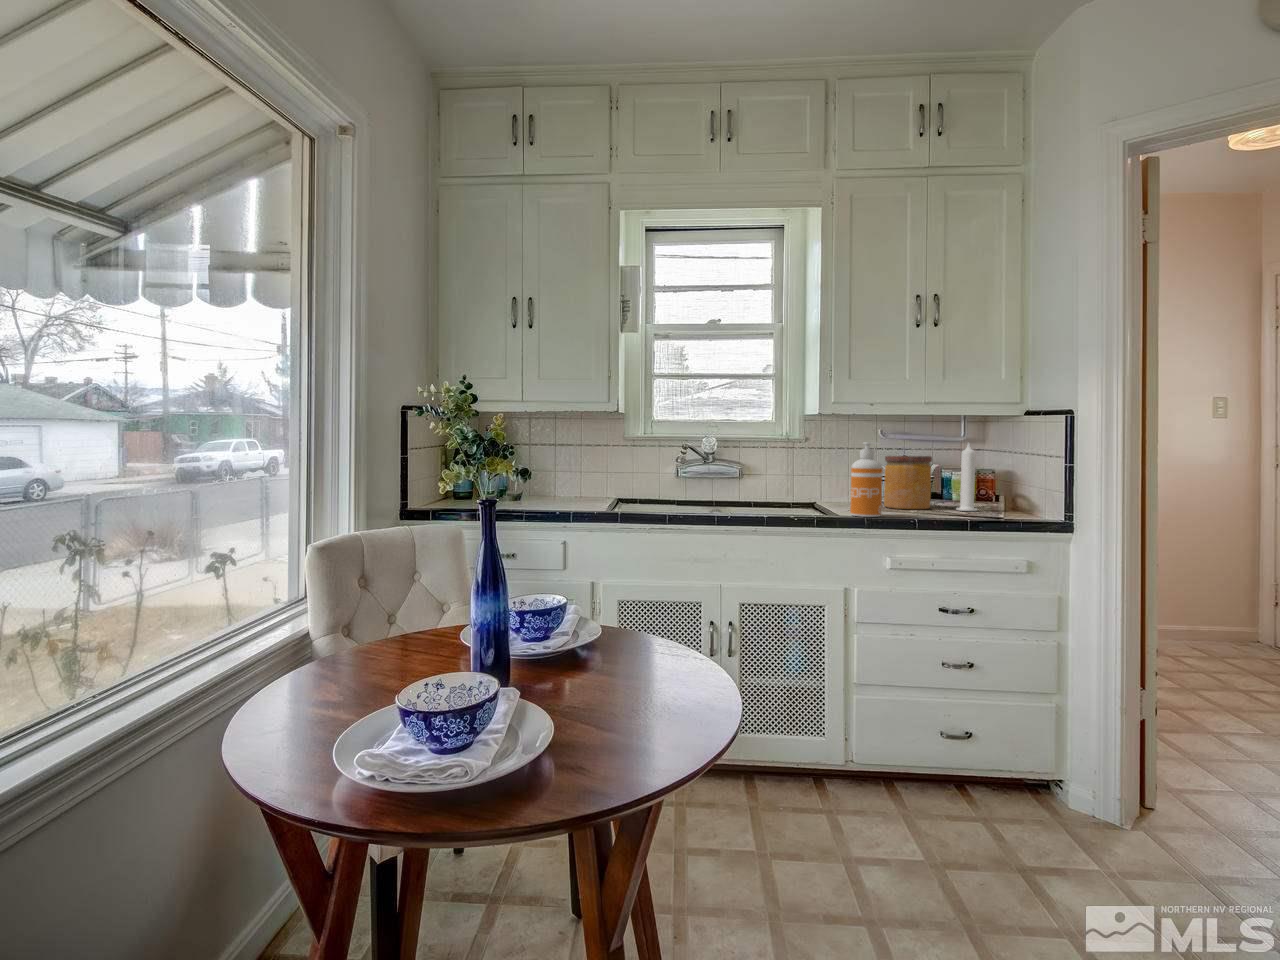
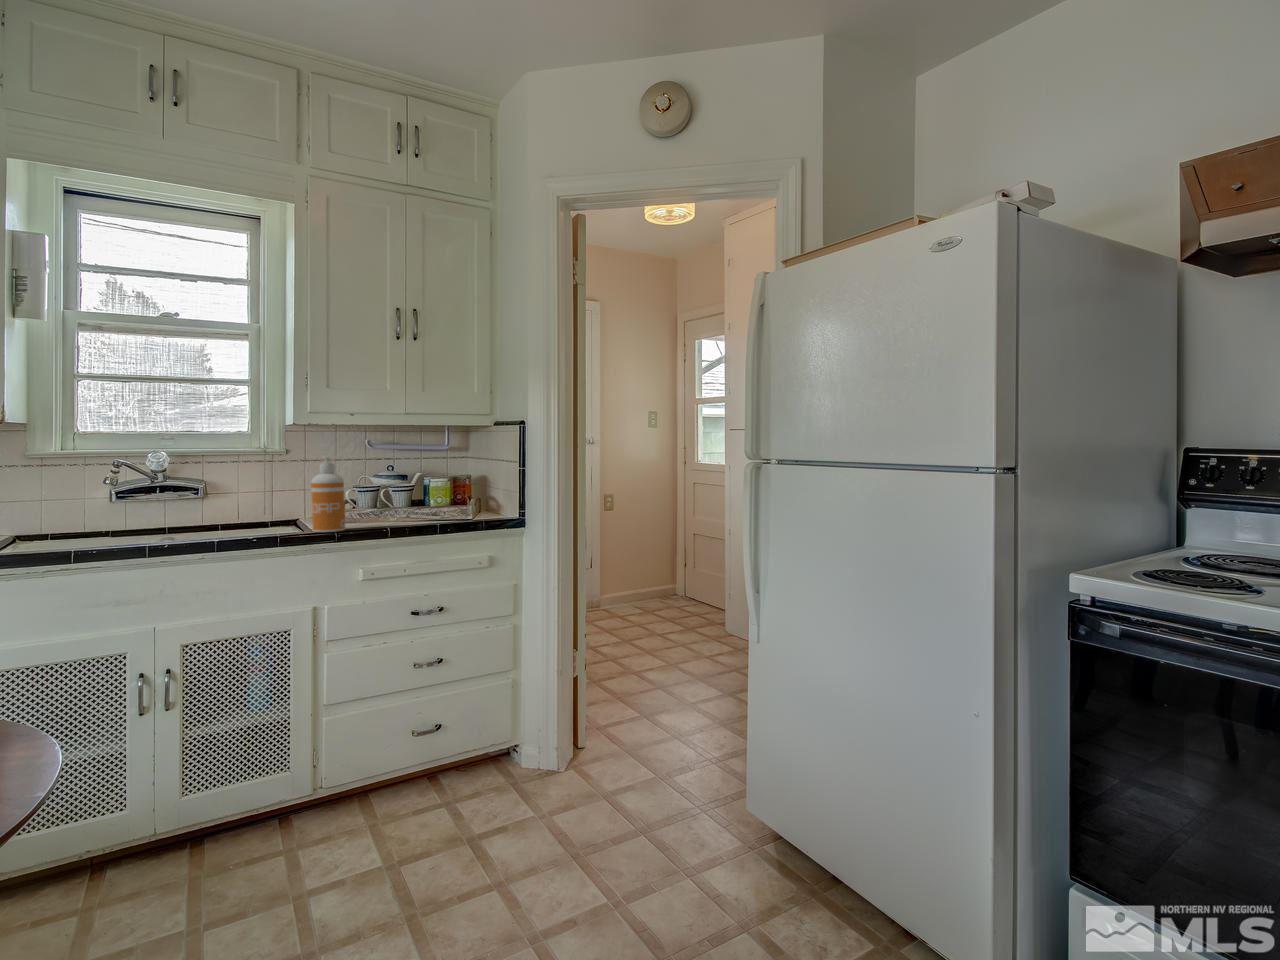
candle: present [956,443,977,511] -> none [432,453,450,517]
jar: present [884,456,932,509] -> none [363,466,410,520]

